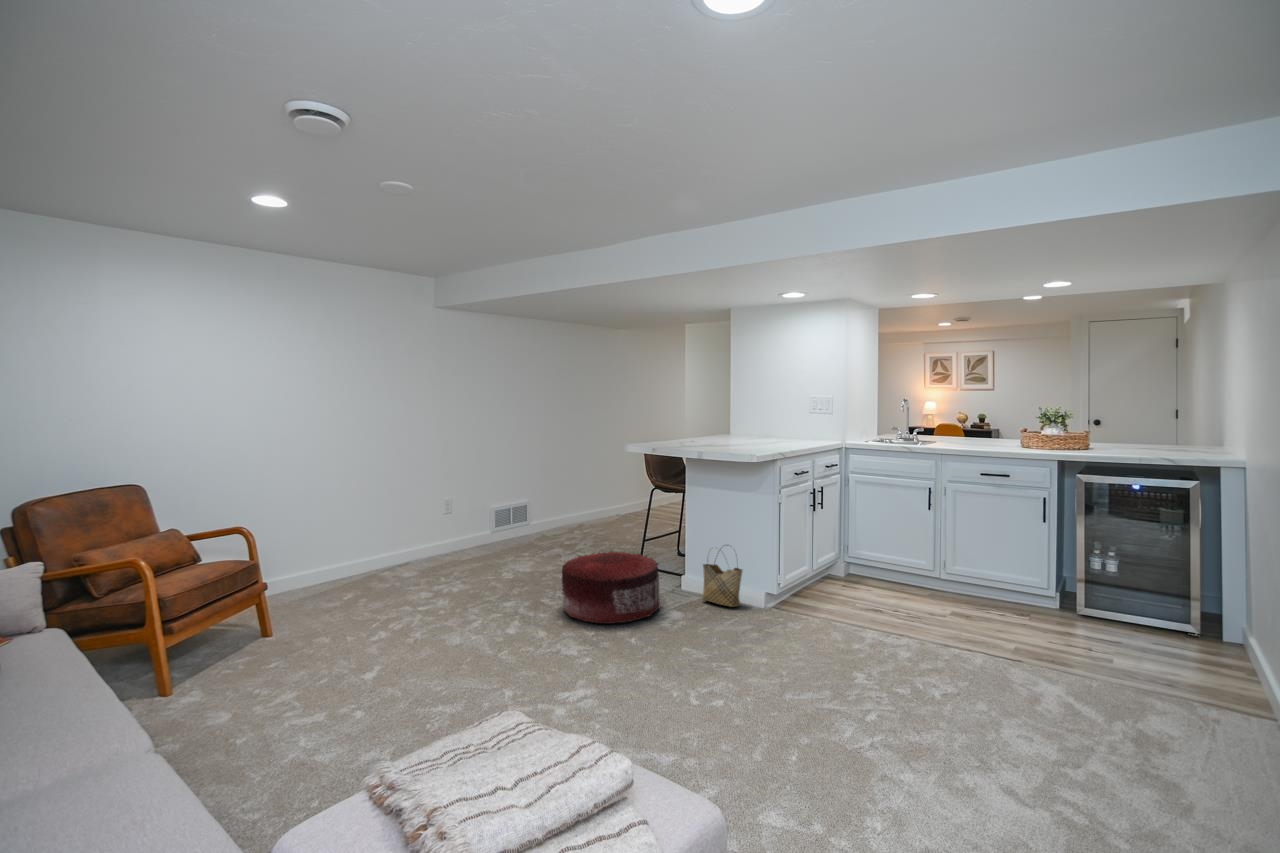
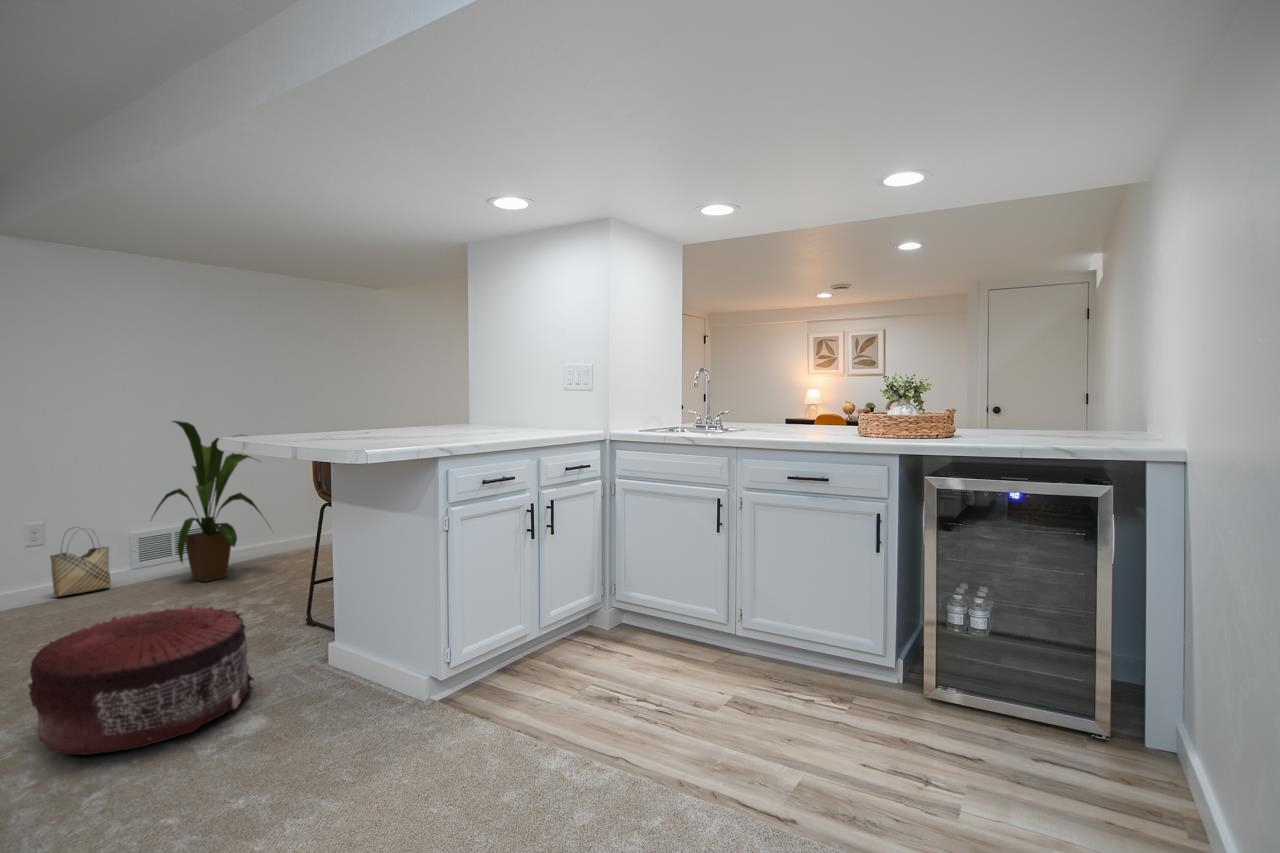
house plant: none [504,437,579,546] -> present [152,421,268,582]
woven basket: present [702,564,742,607] -> present [50,528,111,596]

